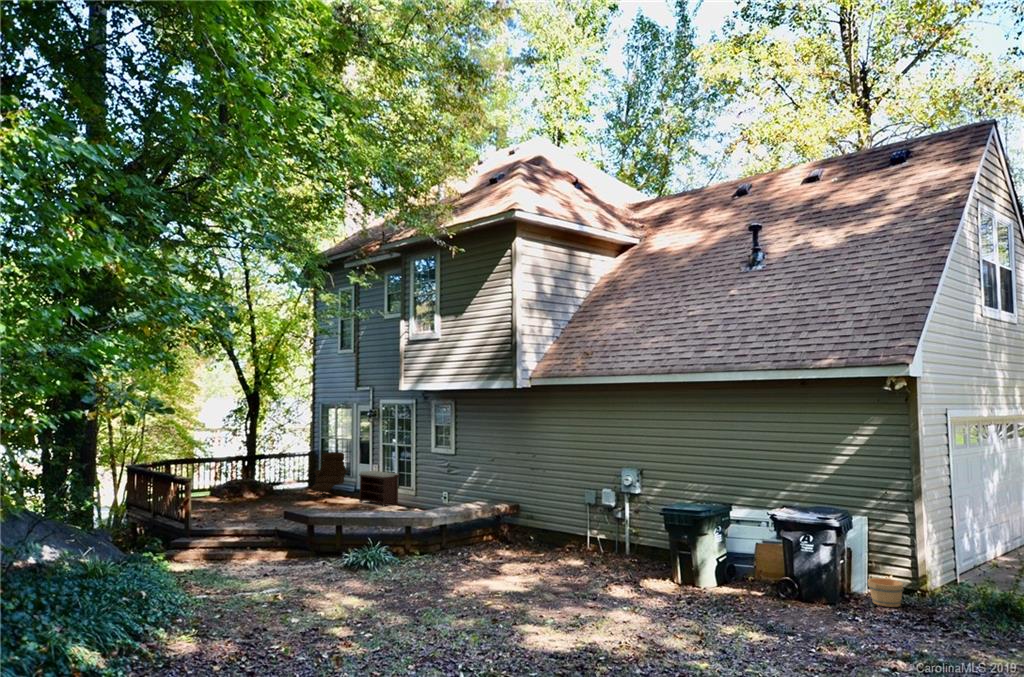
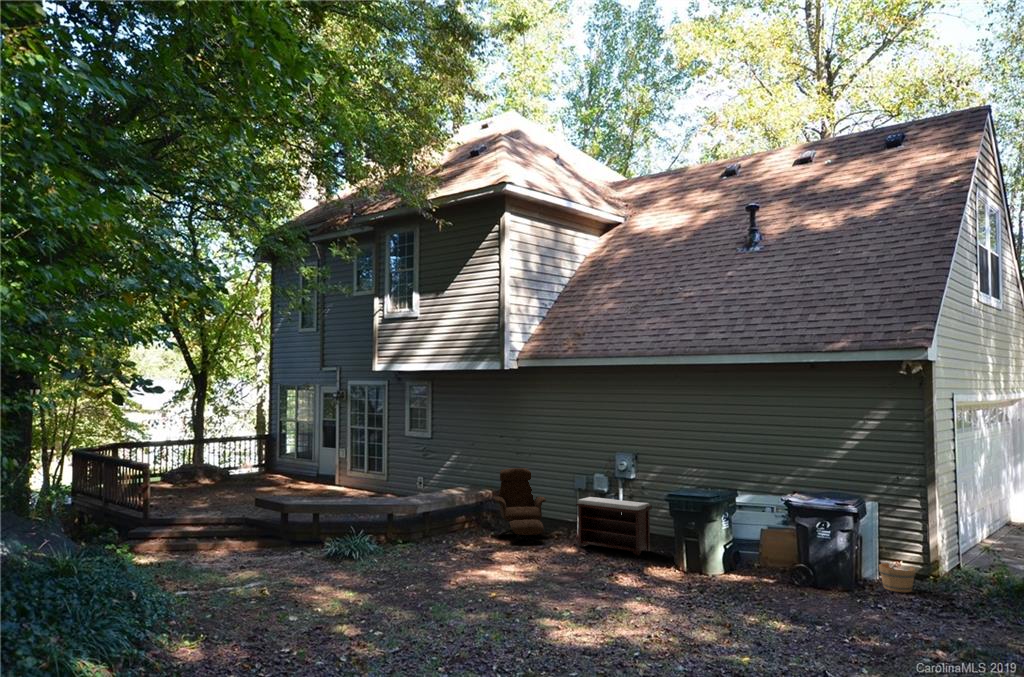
lounge chair: present [311,452,348,497] -> present [495,468,546,544]
bench: present [359,471,400,506] -> present [576,497,652,555]

